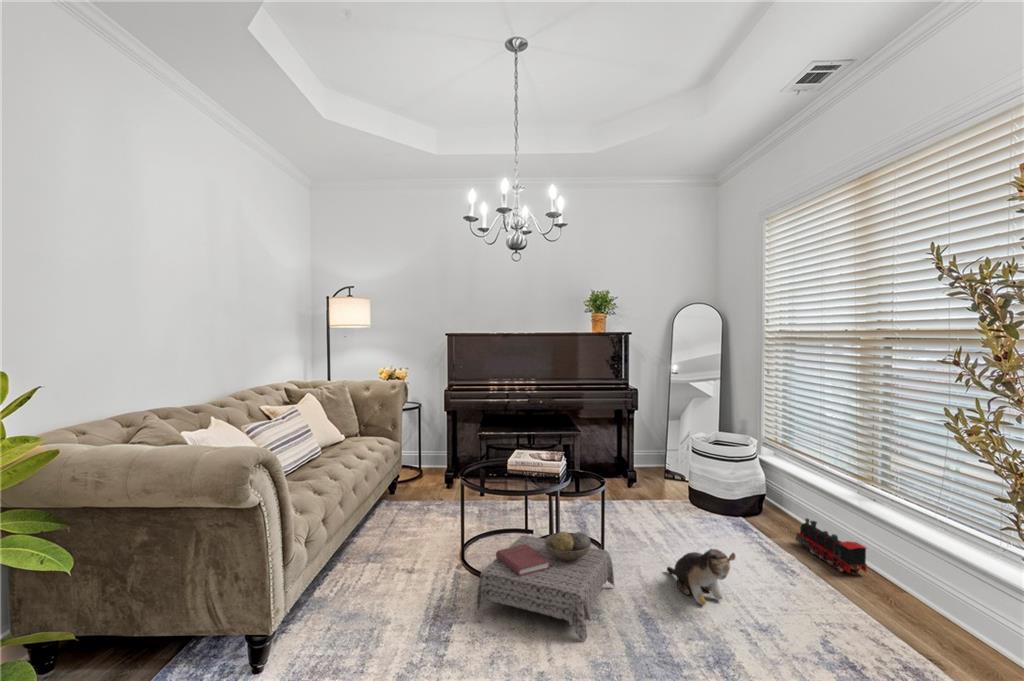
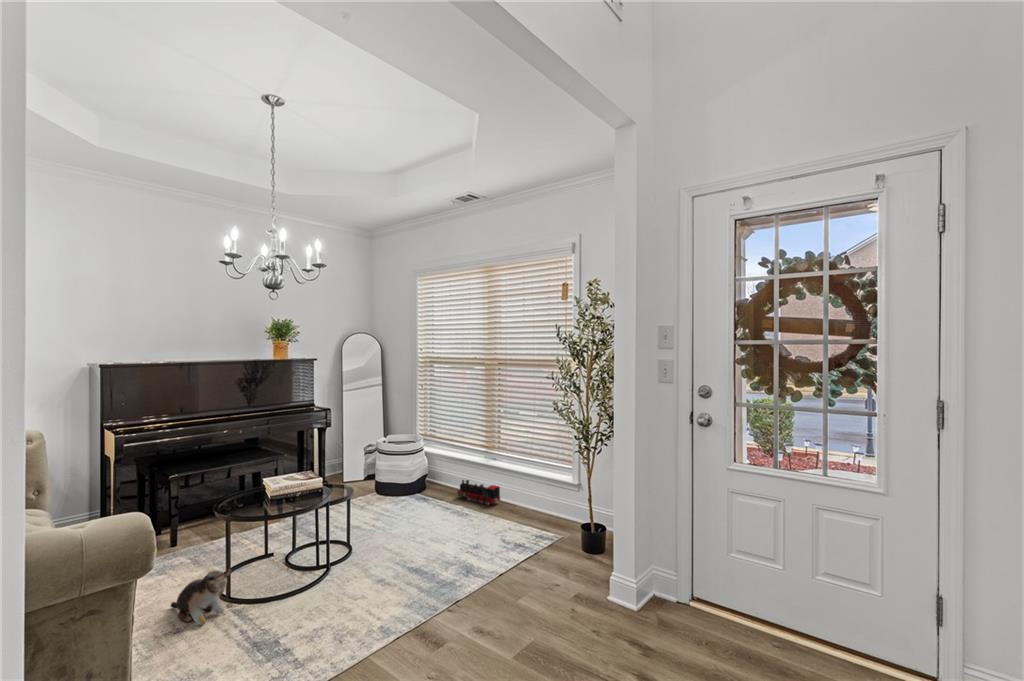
ottoman: present [475,531,614,641] -> none [285,527,389,625]
plush toy: present [667,549,735,605] -> present [171,568,231,625]

